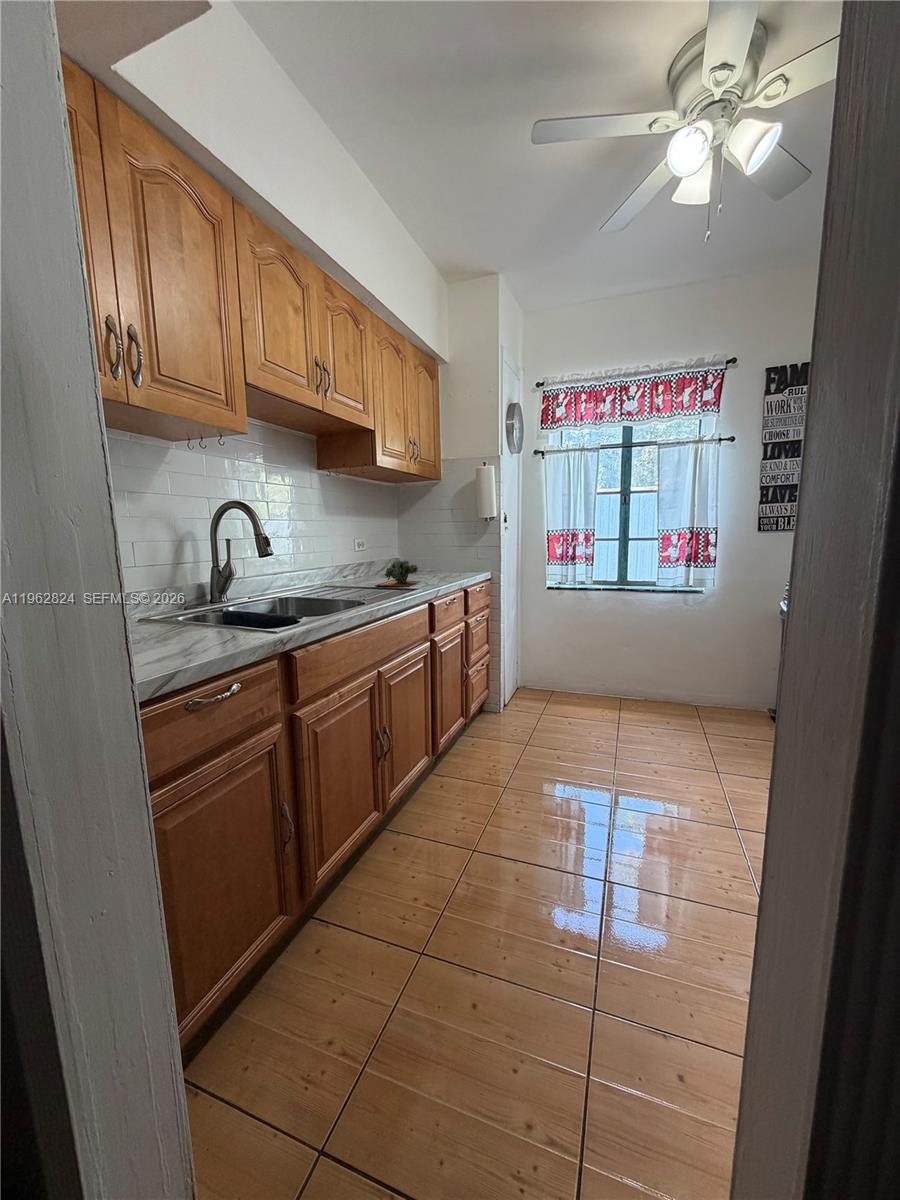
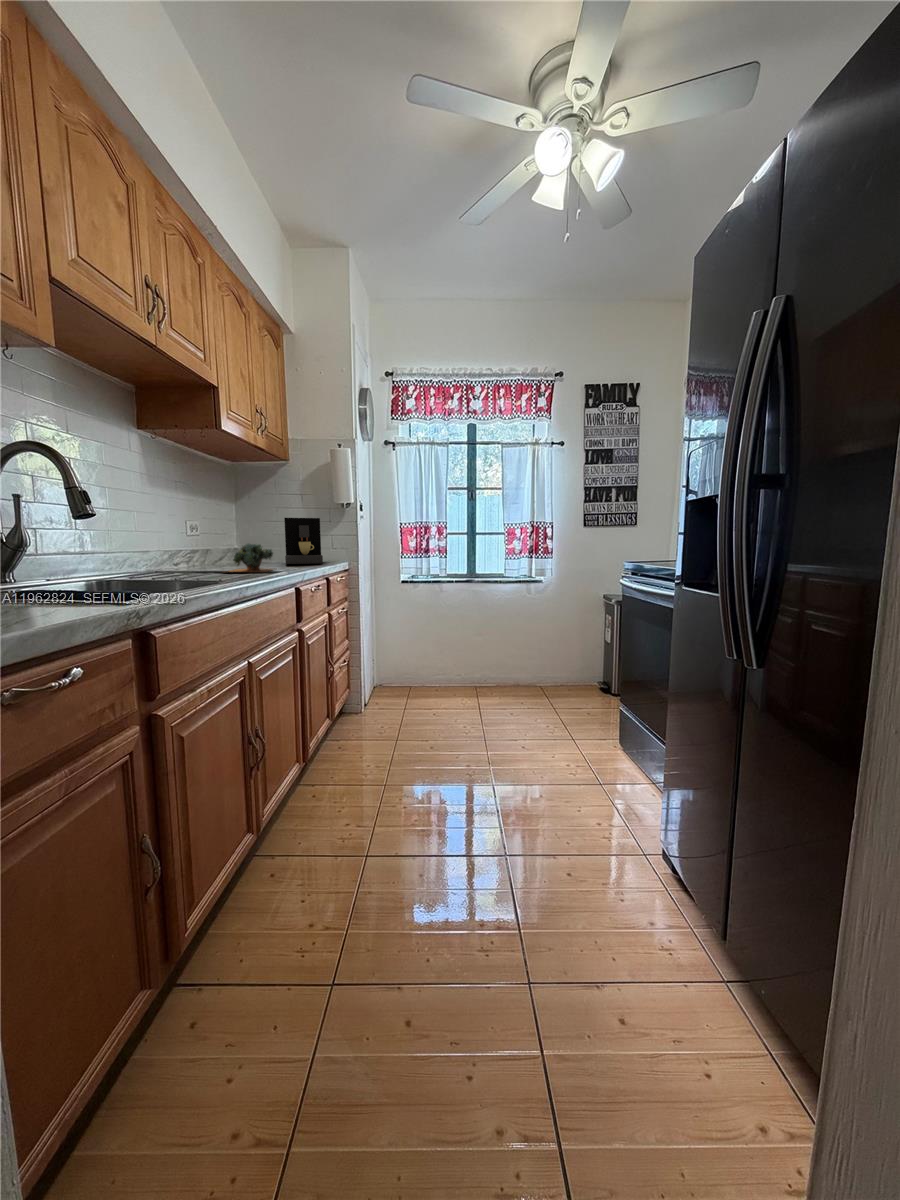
coffee maker: none [432,532,465,575] -> present [284,518,323,564]

